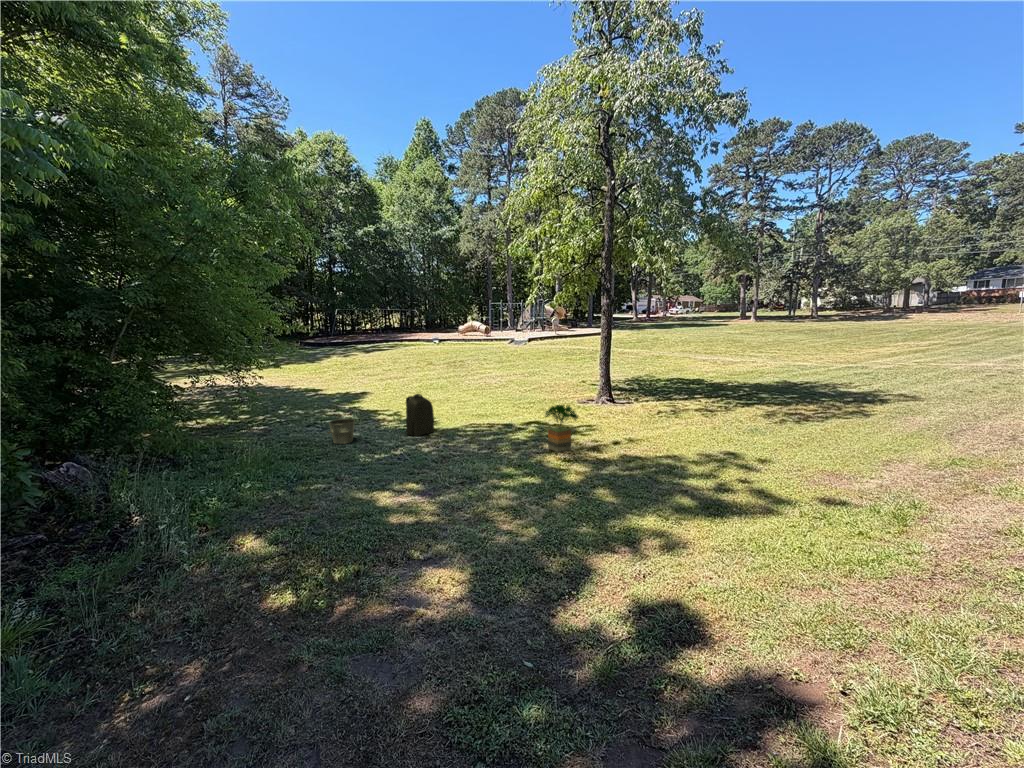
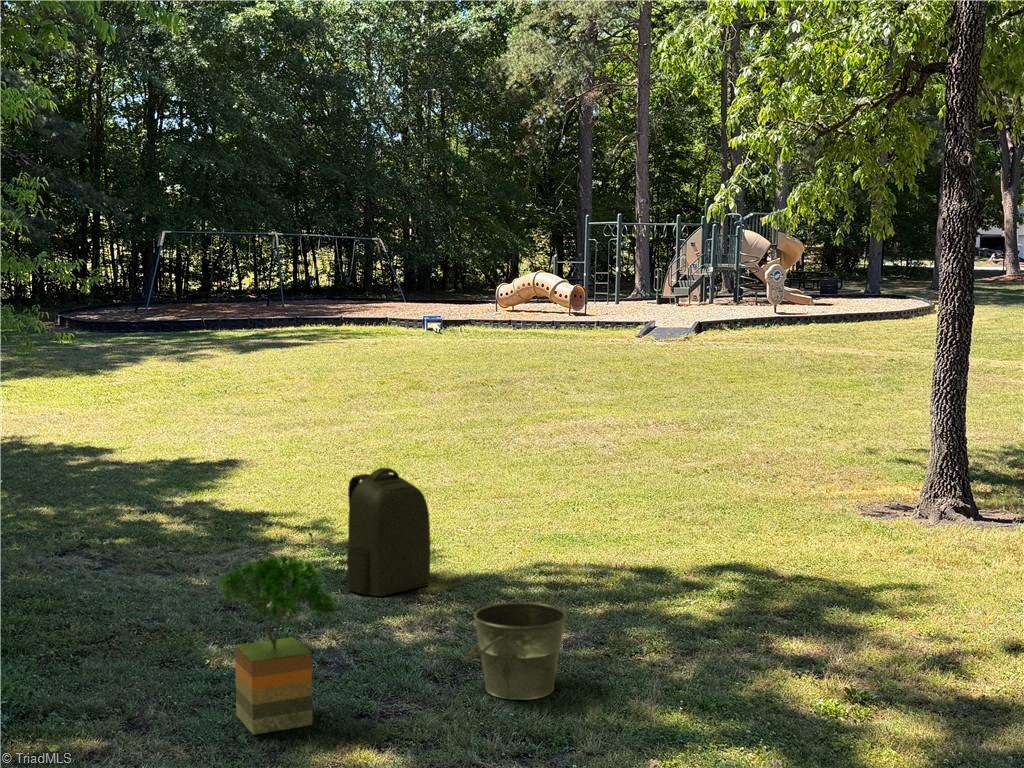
potted tree: present [545,405,578,452] -> present [218,555,337,735]
bucket: present [328,419,355,444] -> present [465,602,566,700]

